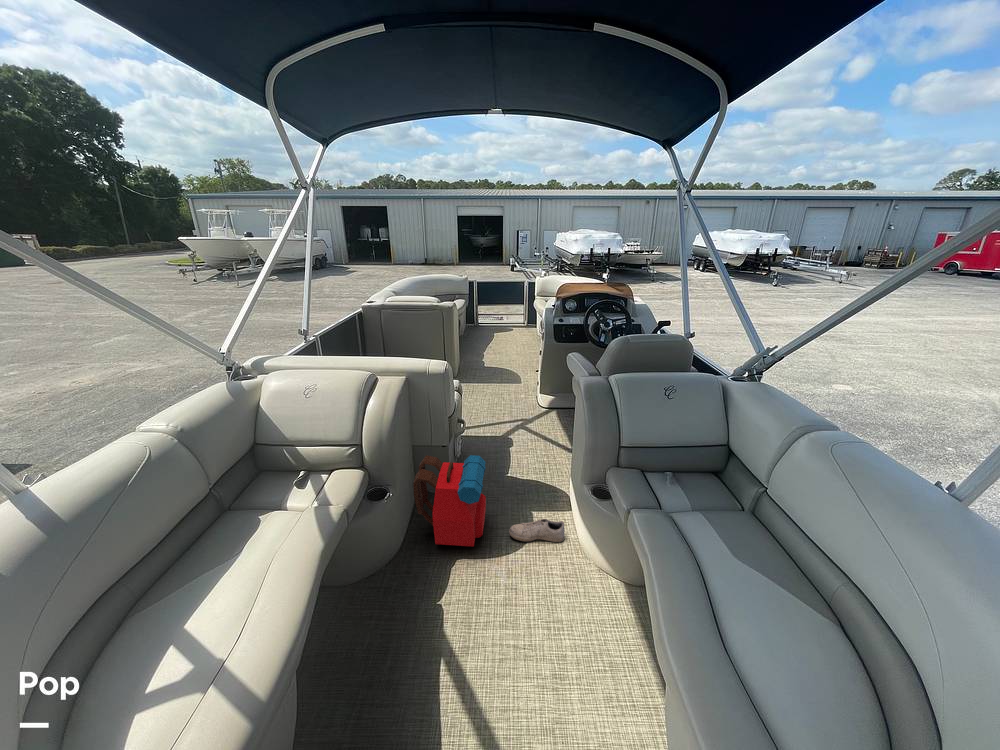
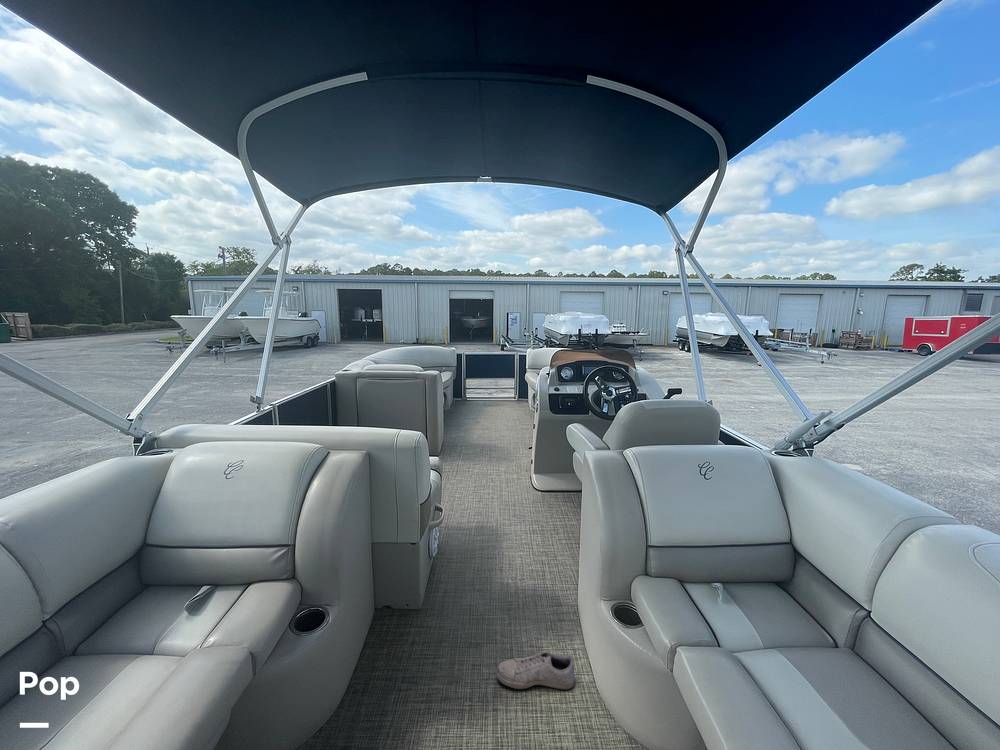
backpack: present [413,455,486,546] -> none [361,558,465,700]

